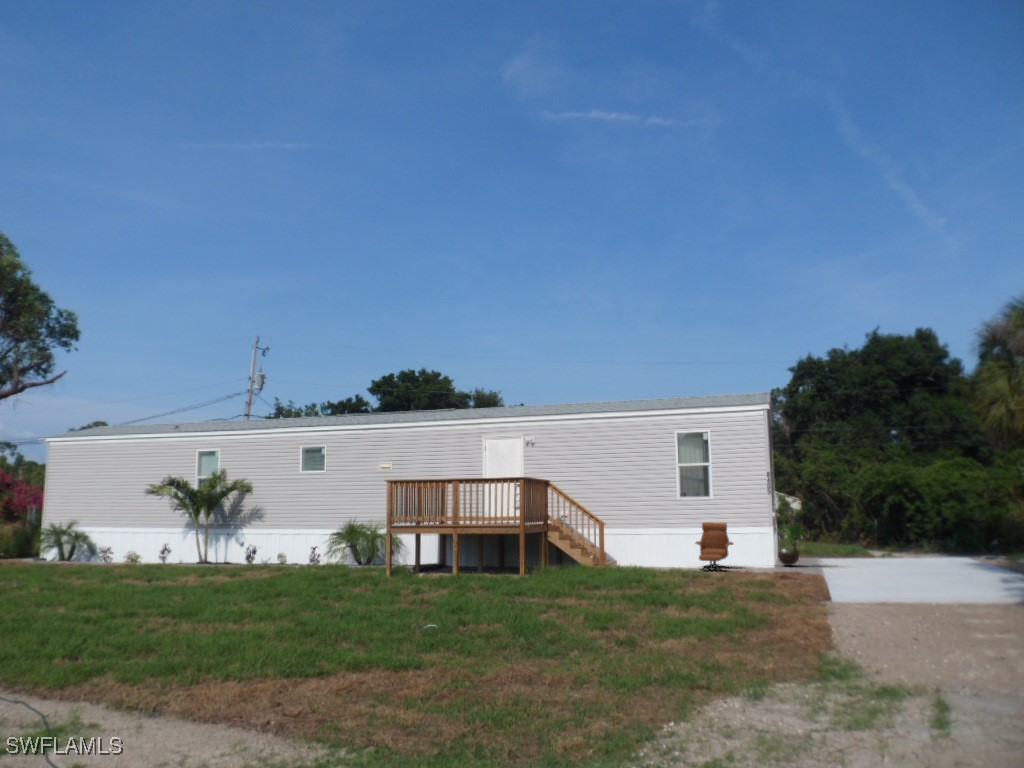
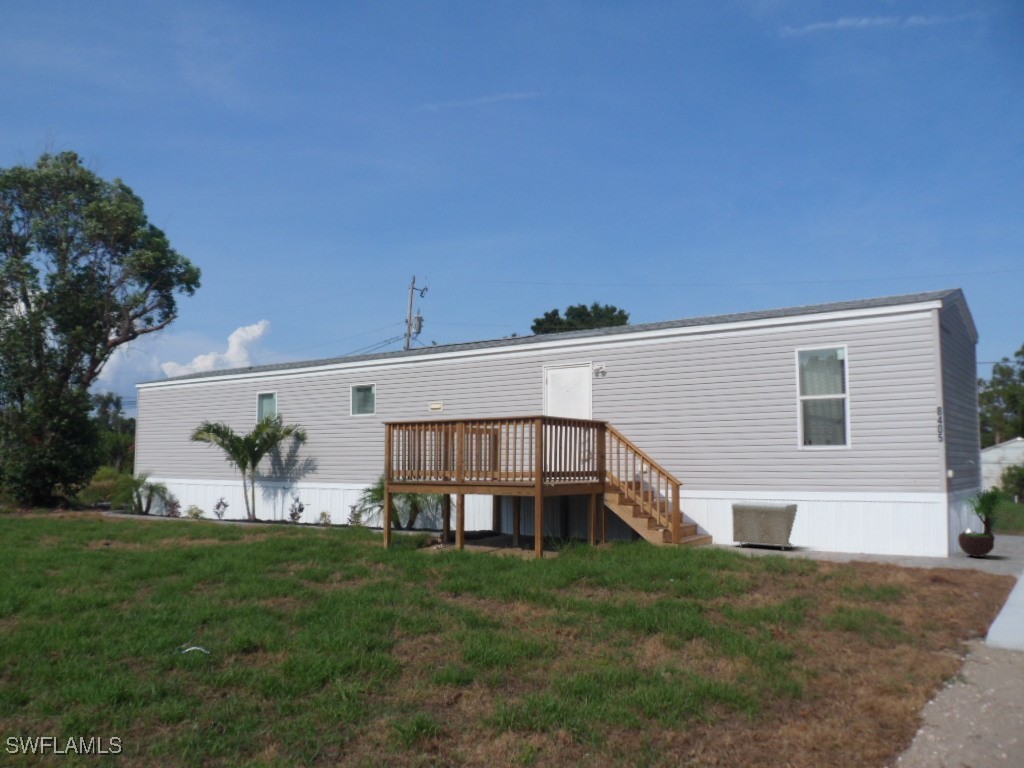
lounge chair: present [696,522,733,571] -> none [814,484,879,561]
storage bench: none [638,535,680,567] -> present [732,501,798,550]

